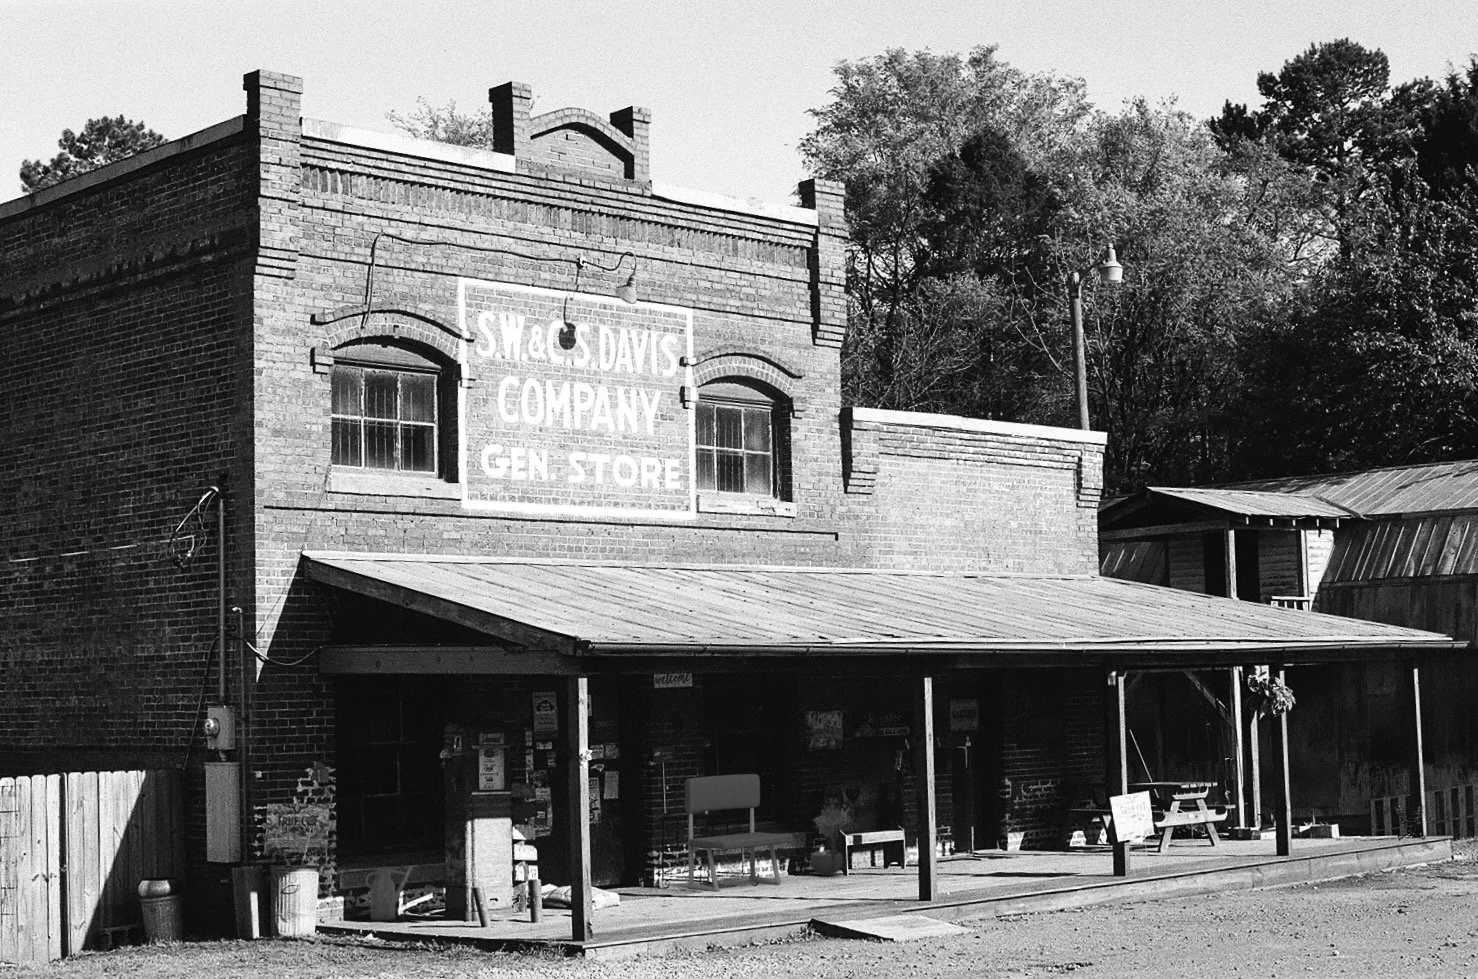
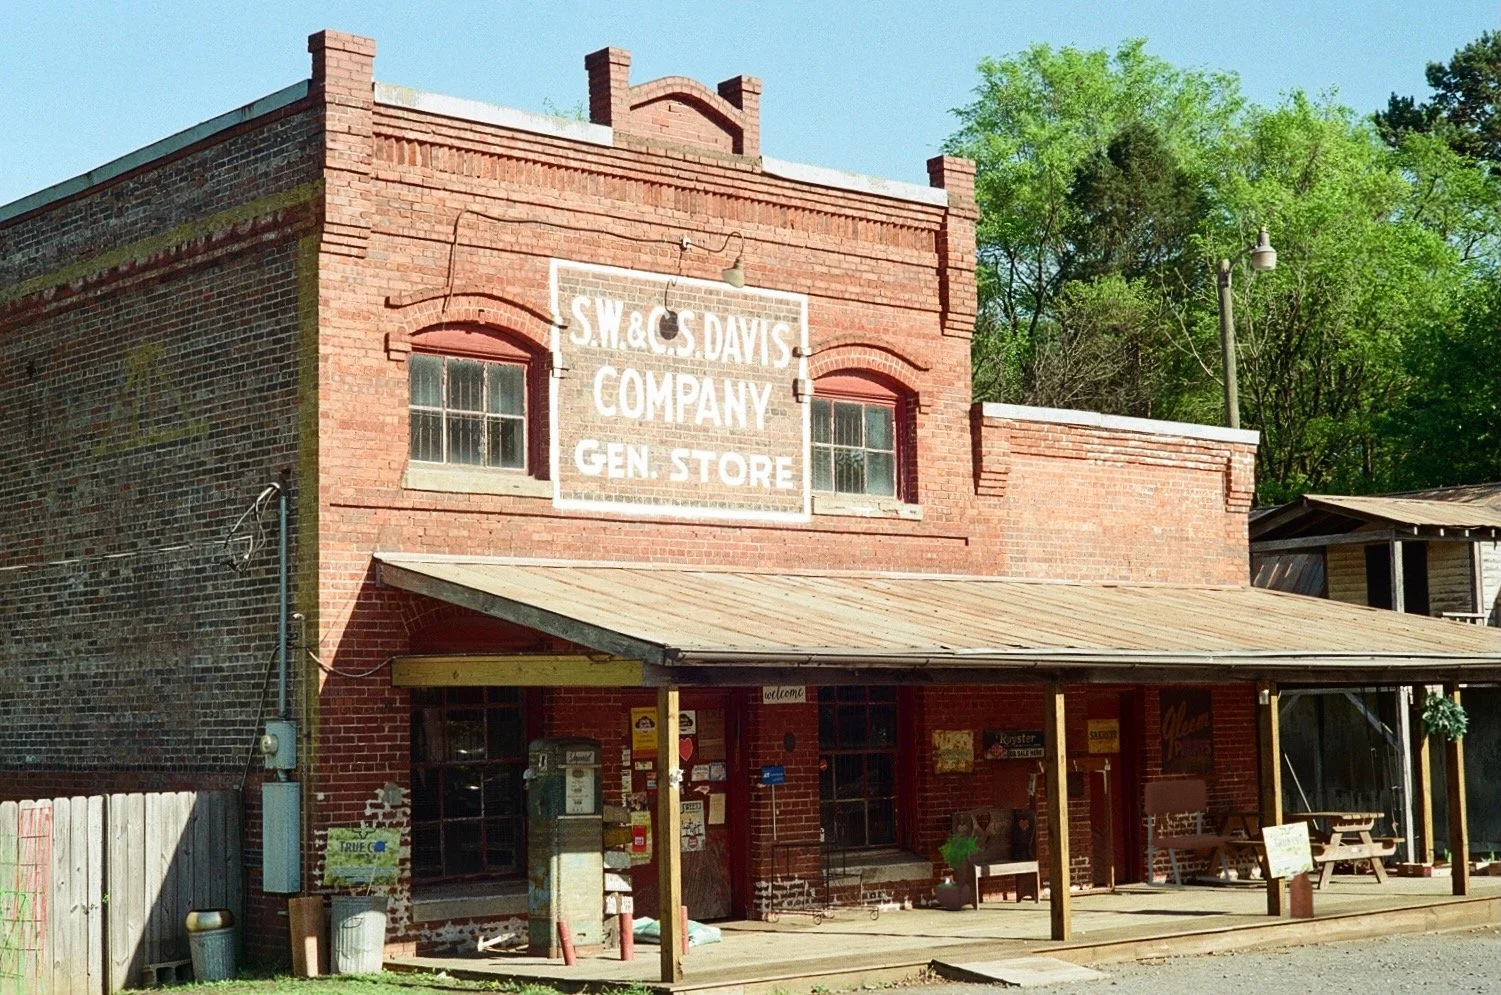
bench: present [685,774,793,892] -> present [1145,780,1242,889]
watering can: present [366,866,412,920] -> present [1289,869,1314,919]

